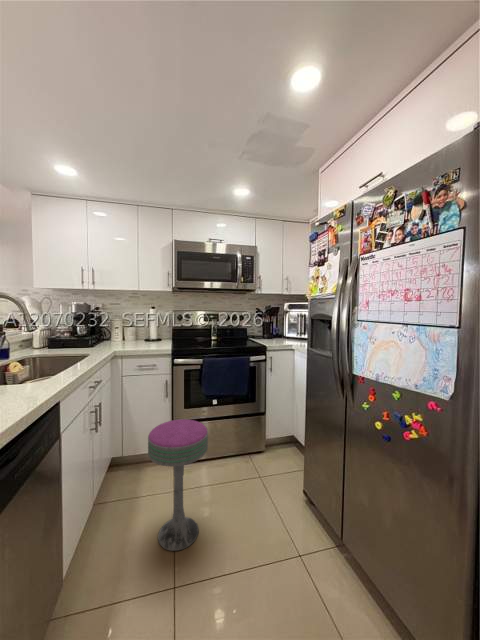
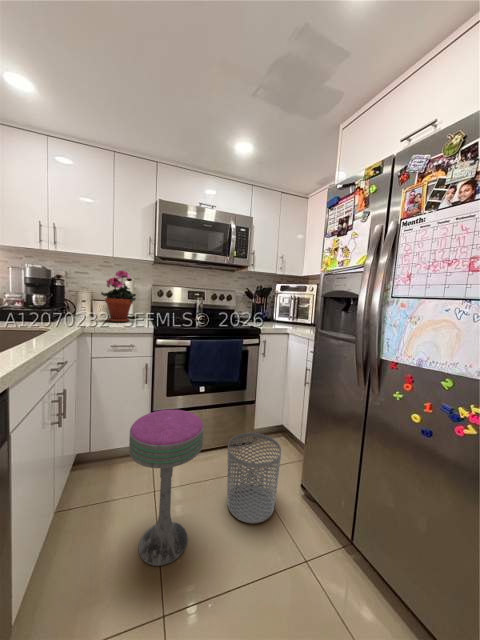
potted plant: none [129,300,159,345] -> present [101,270,136,322]
waste bin: none [234,441,281,522] -> present [227,433,281,523]

